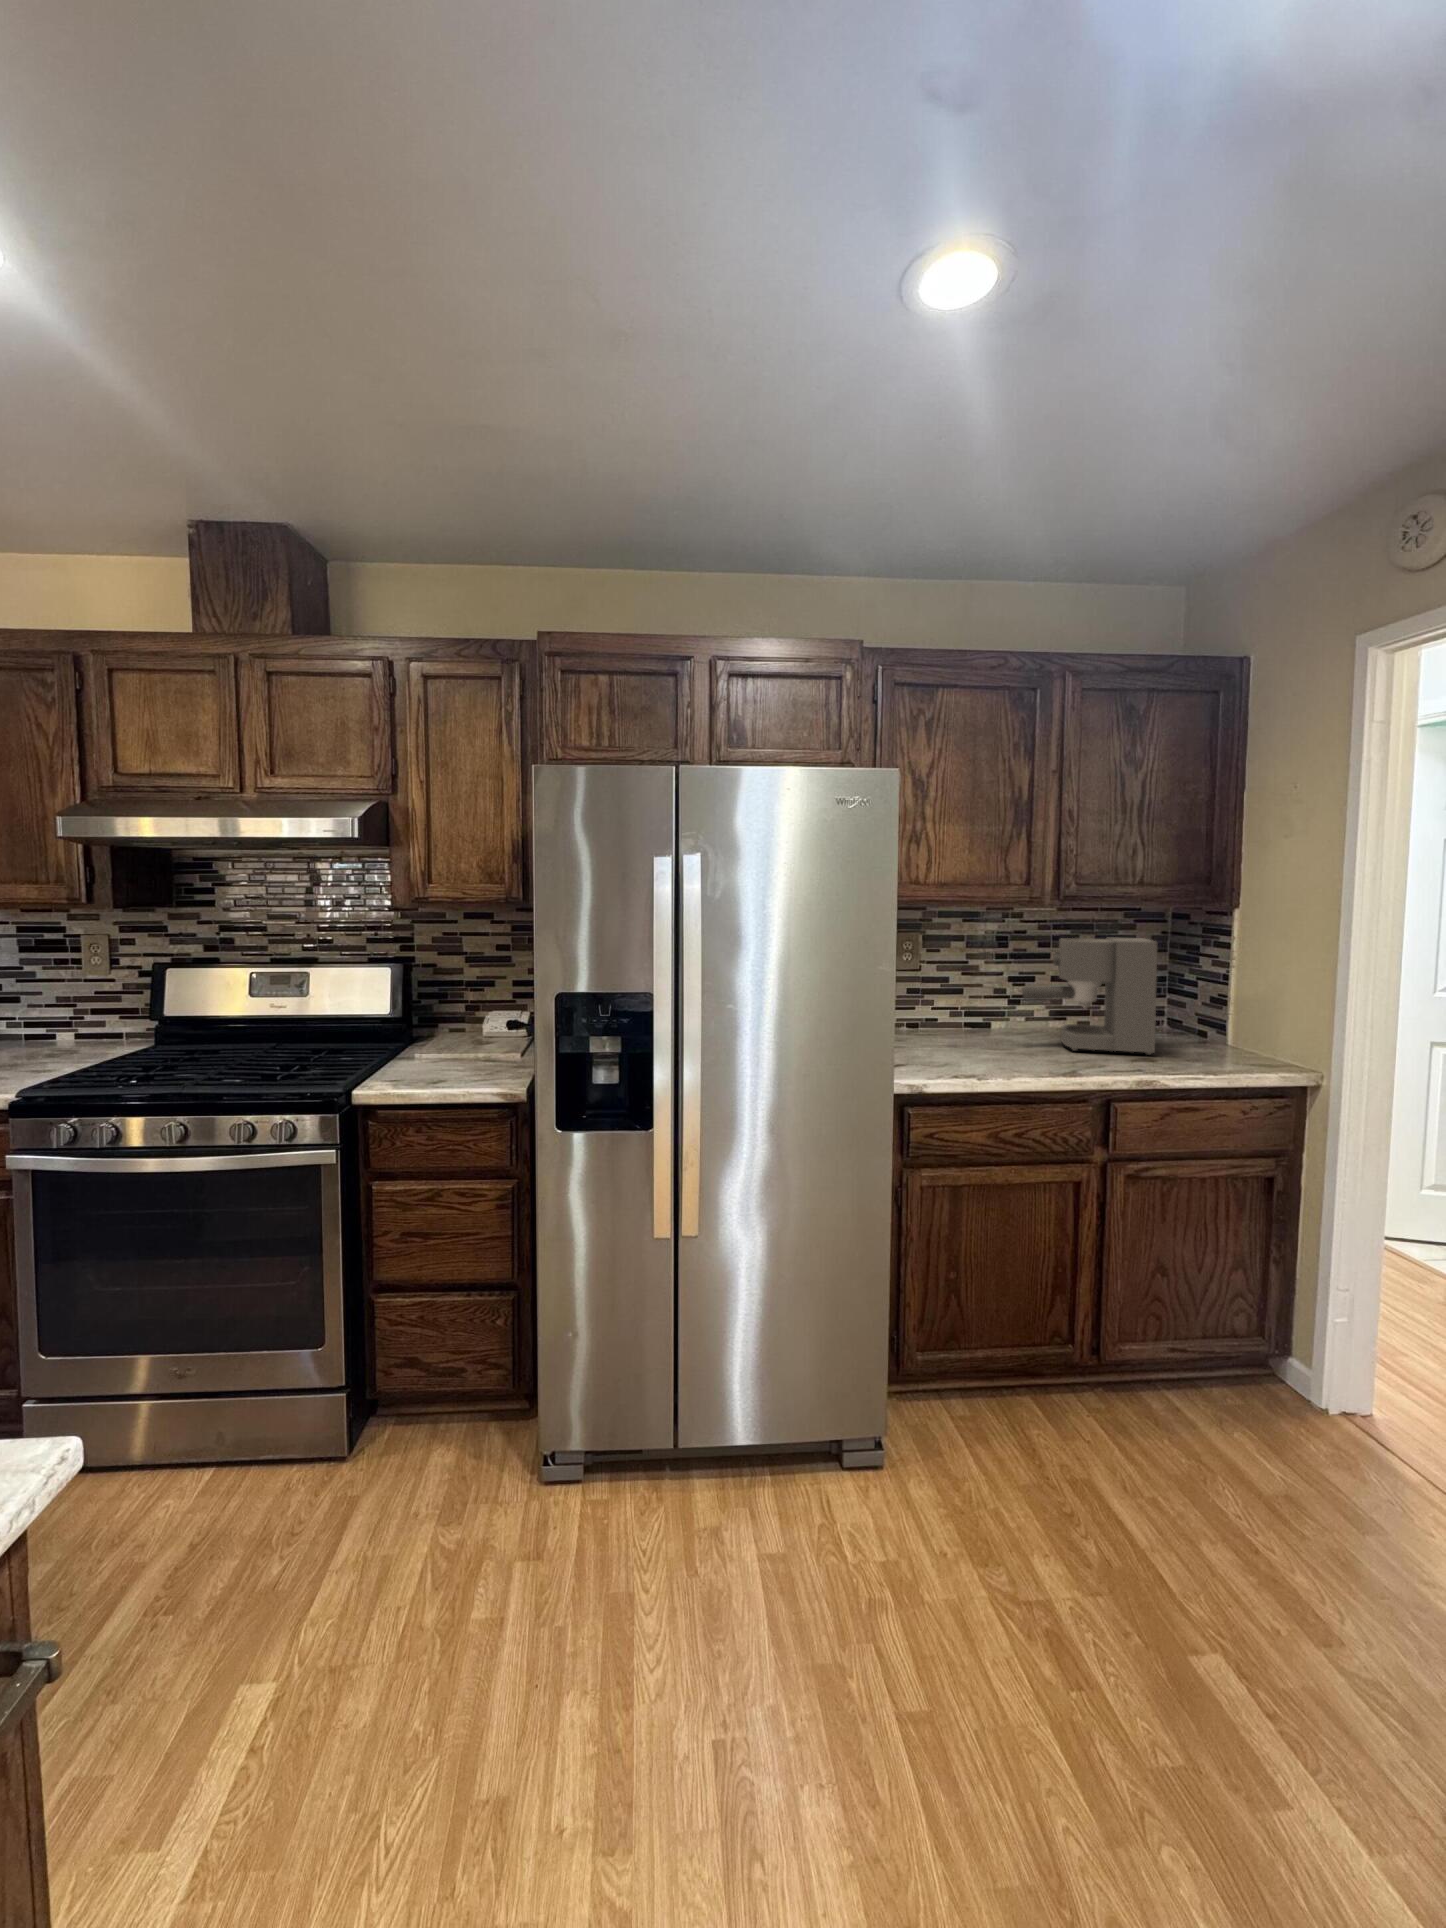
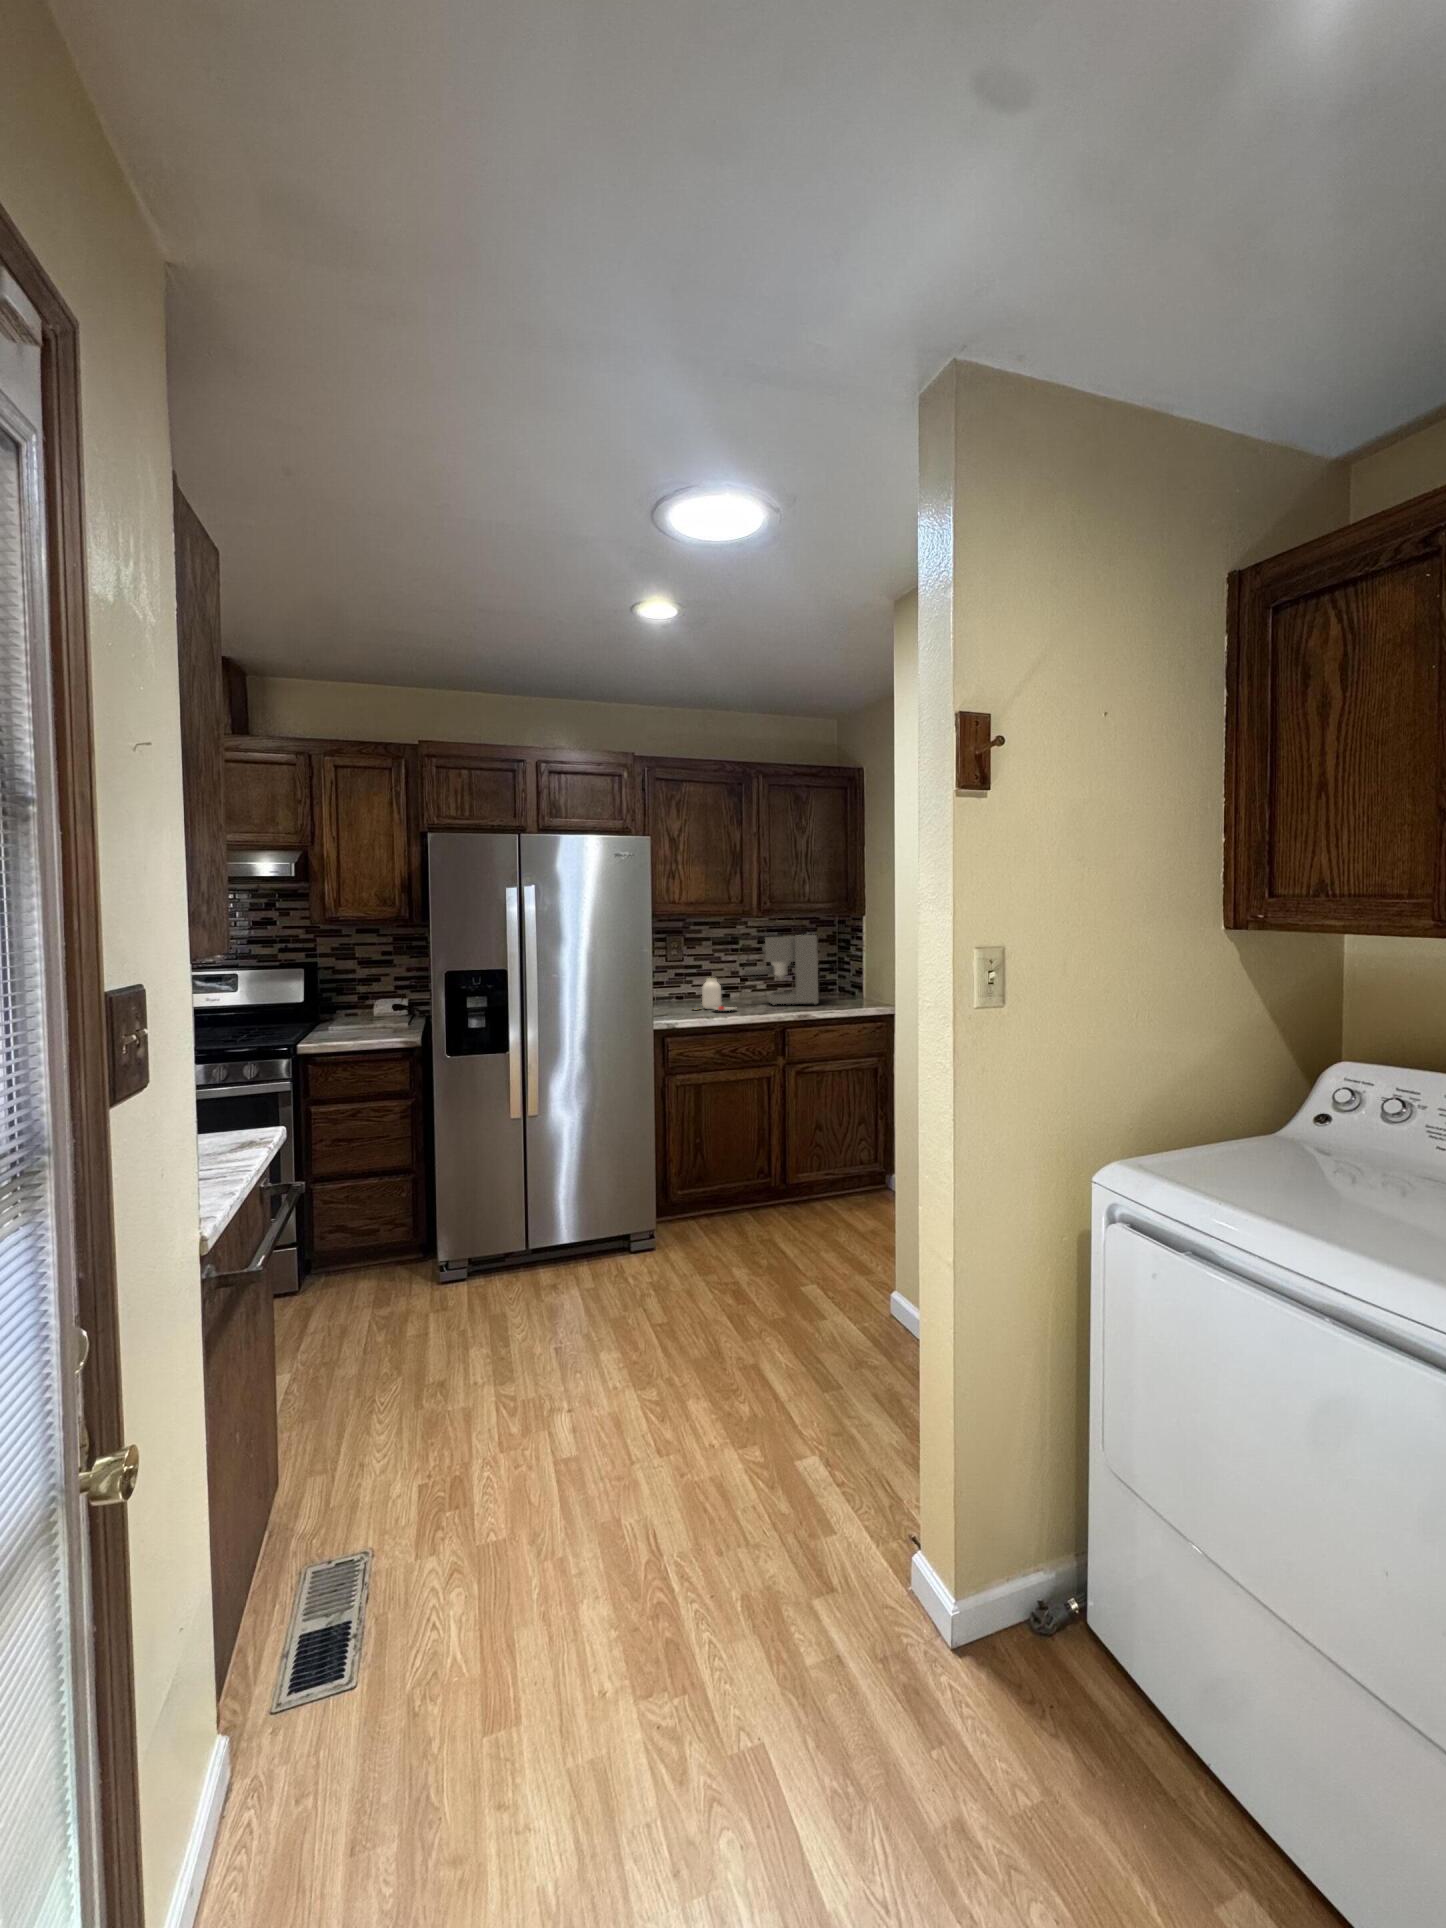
jar: none [938,1003,1018,1059] -> present [702,978,735,1011]

